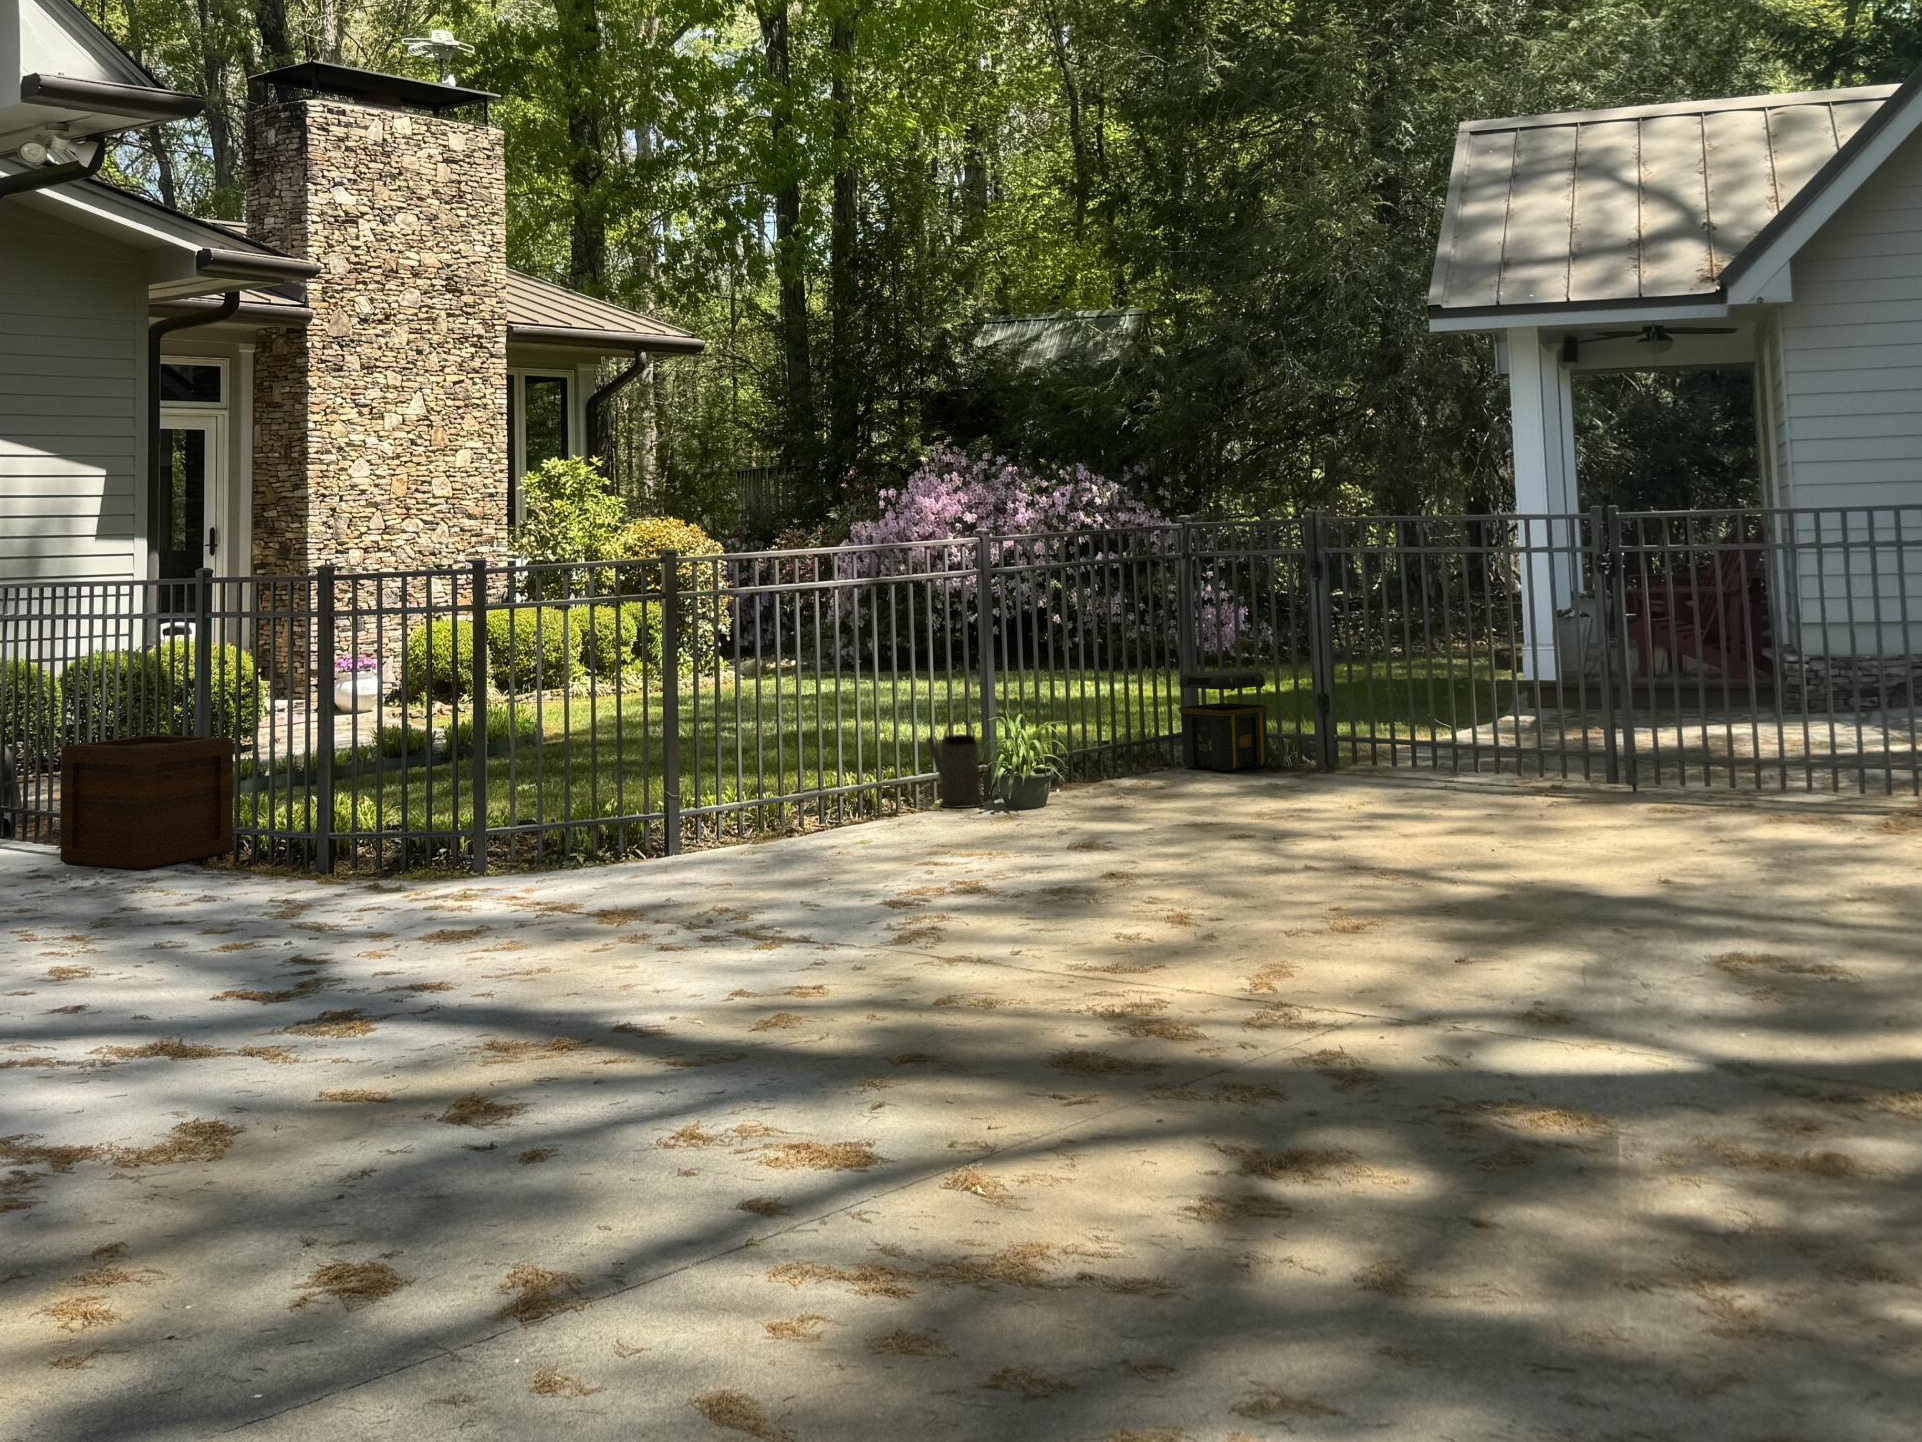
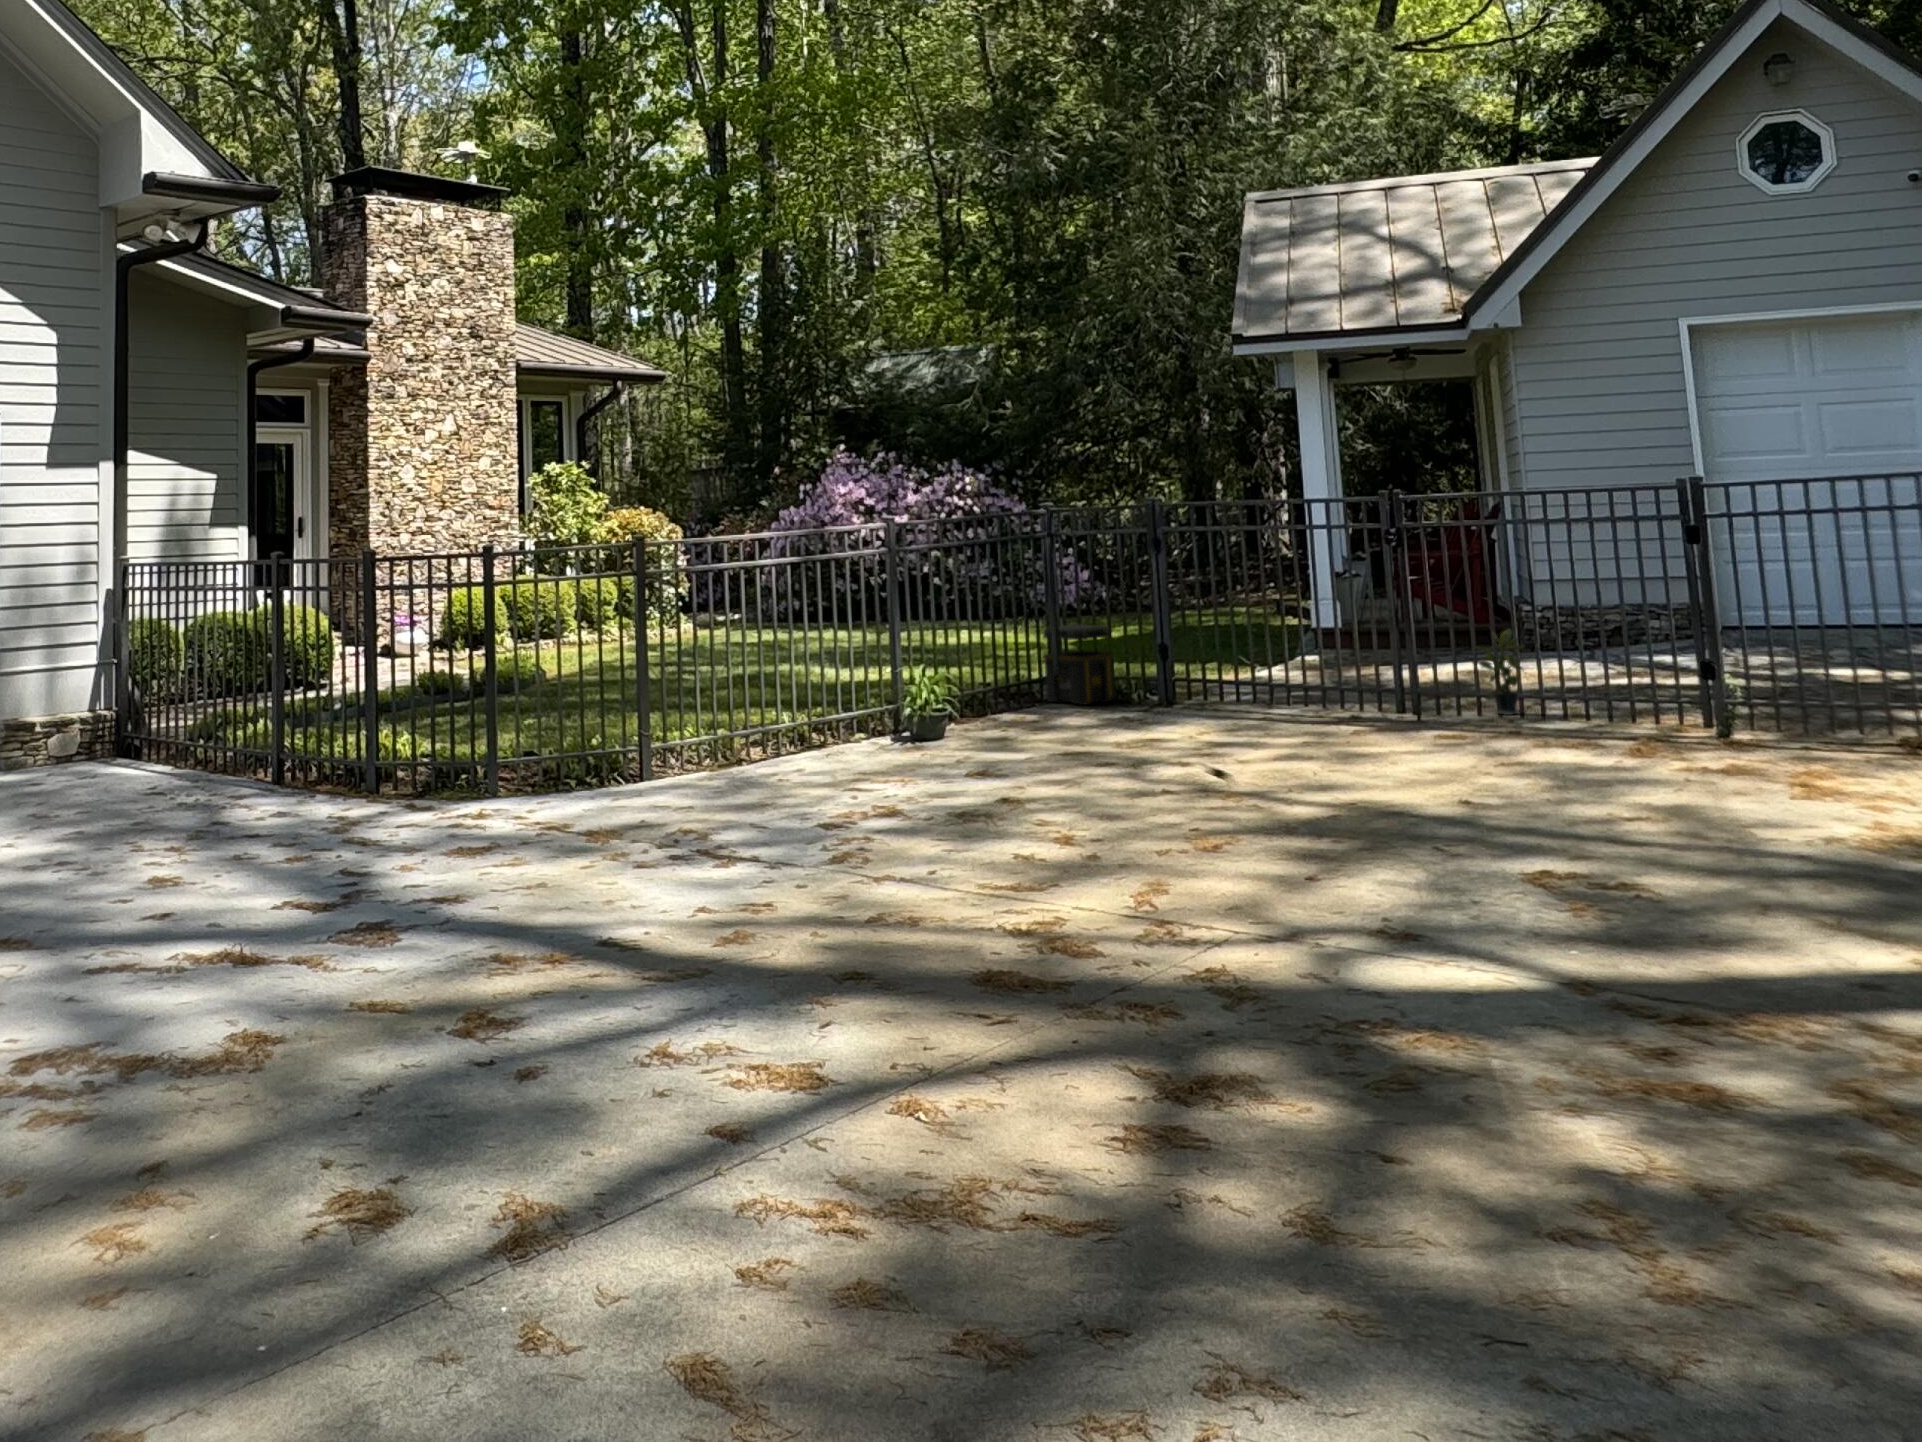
potted plant: none [1711,677,1770,784] -> present [1479,629,1523,715]
watering can: present [927,720,983,808] -> none [844,665,893,736]
wooden crate: present [61,735,233,870] -> none [174,681,307,789]

